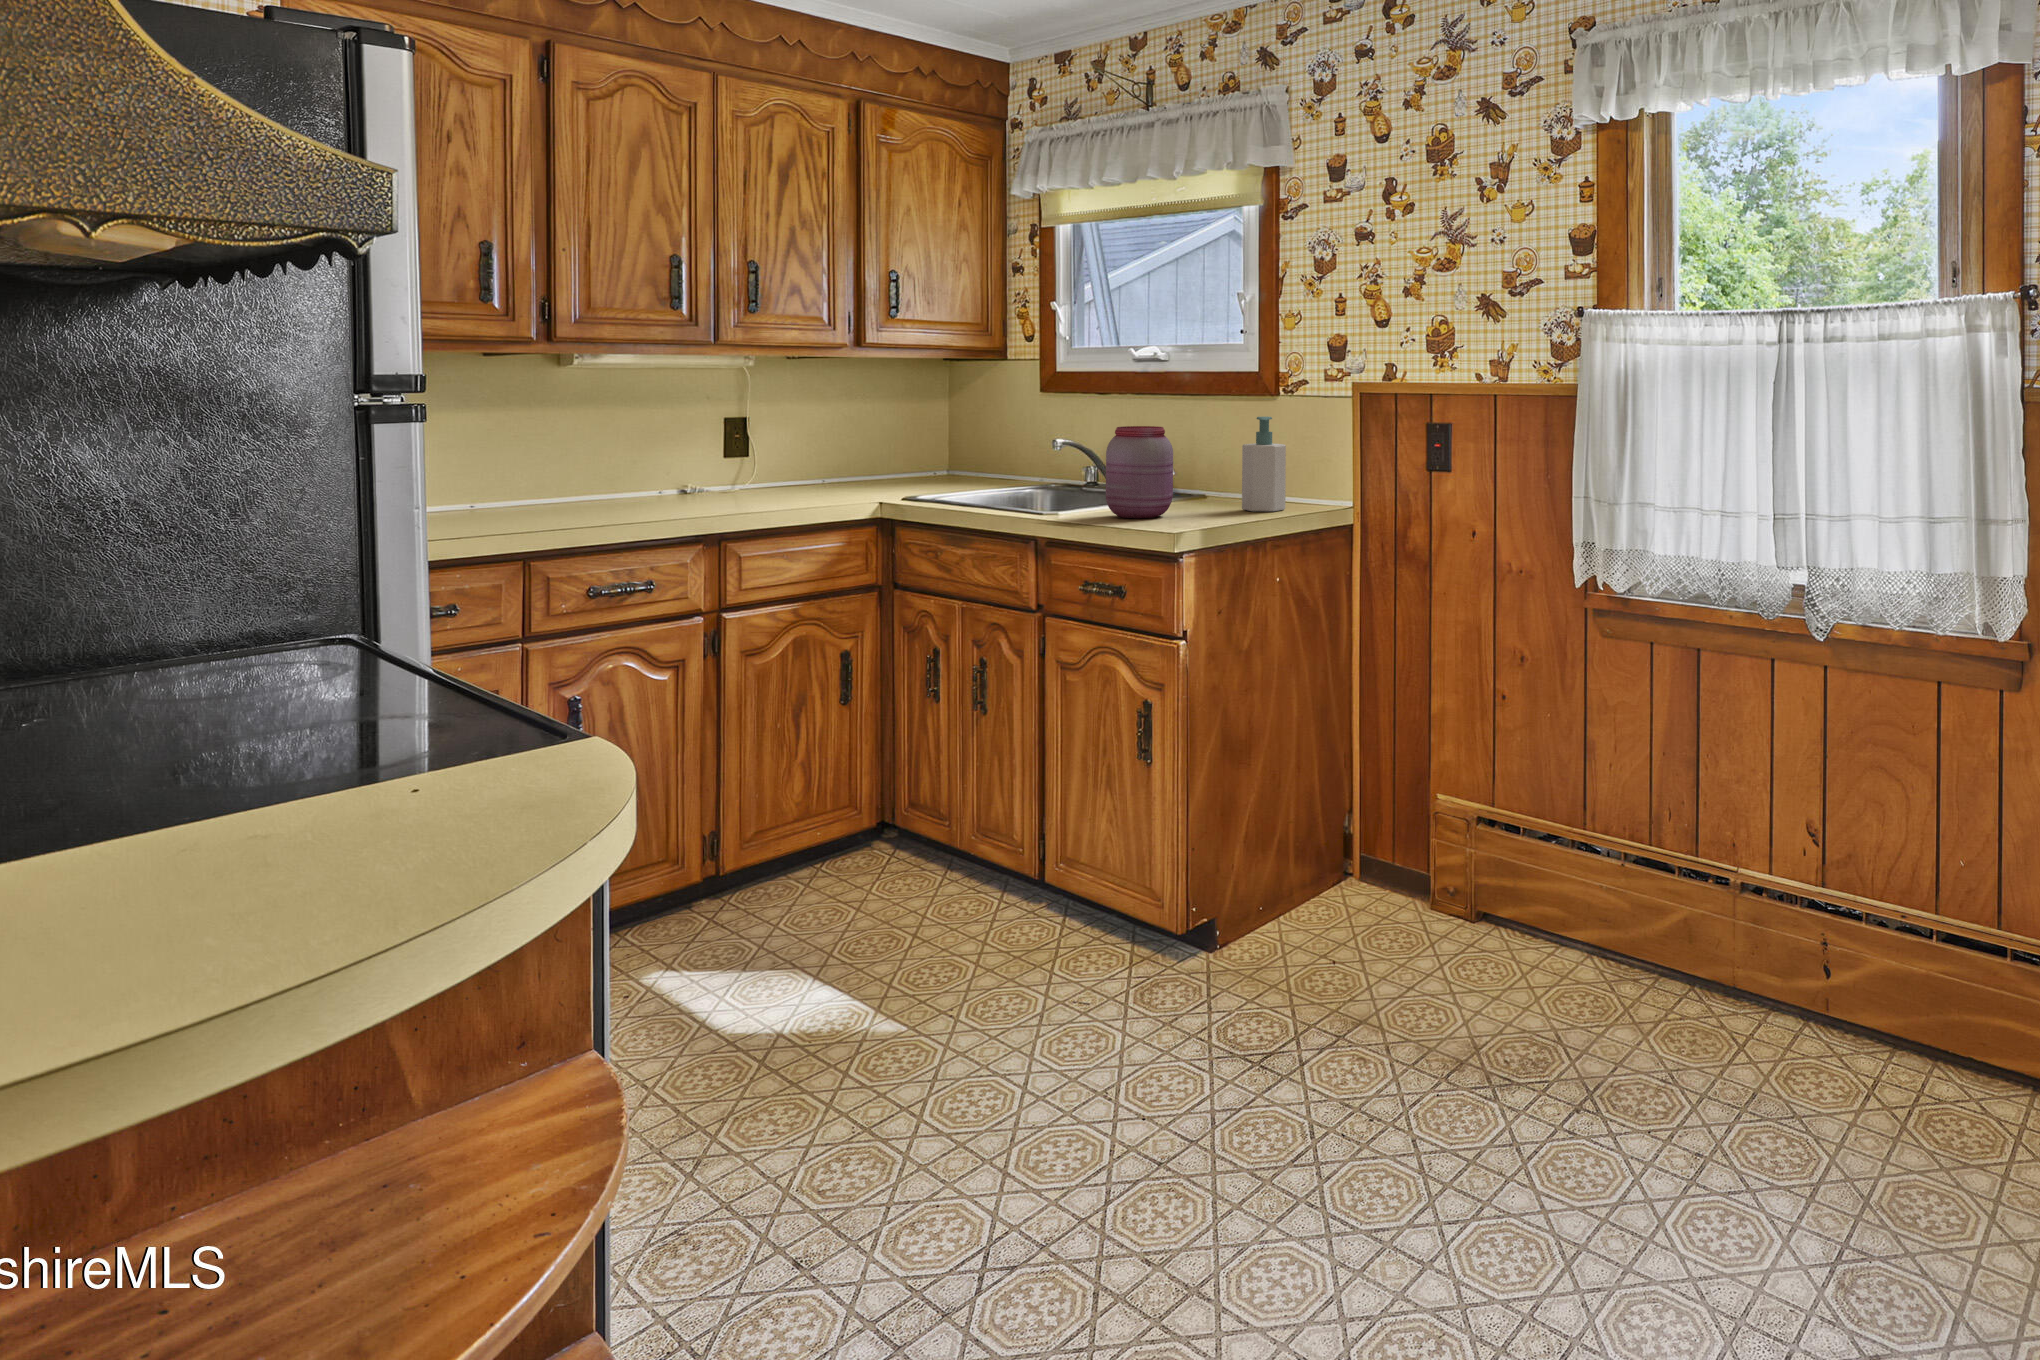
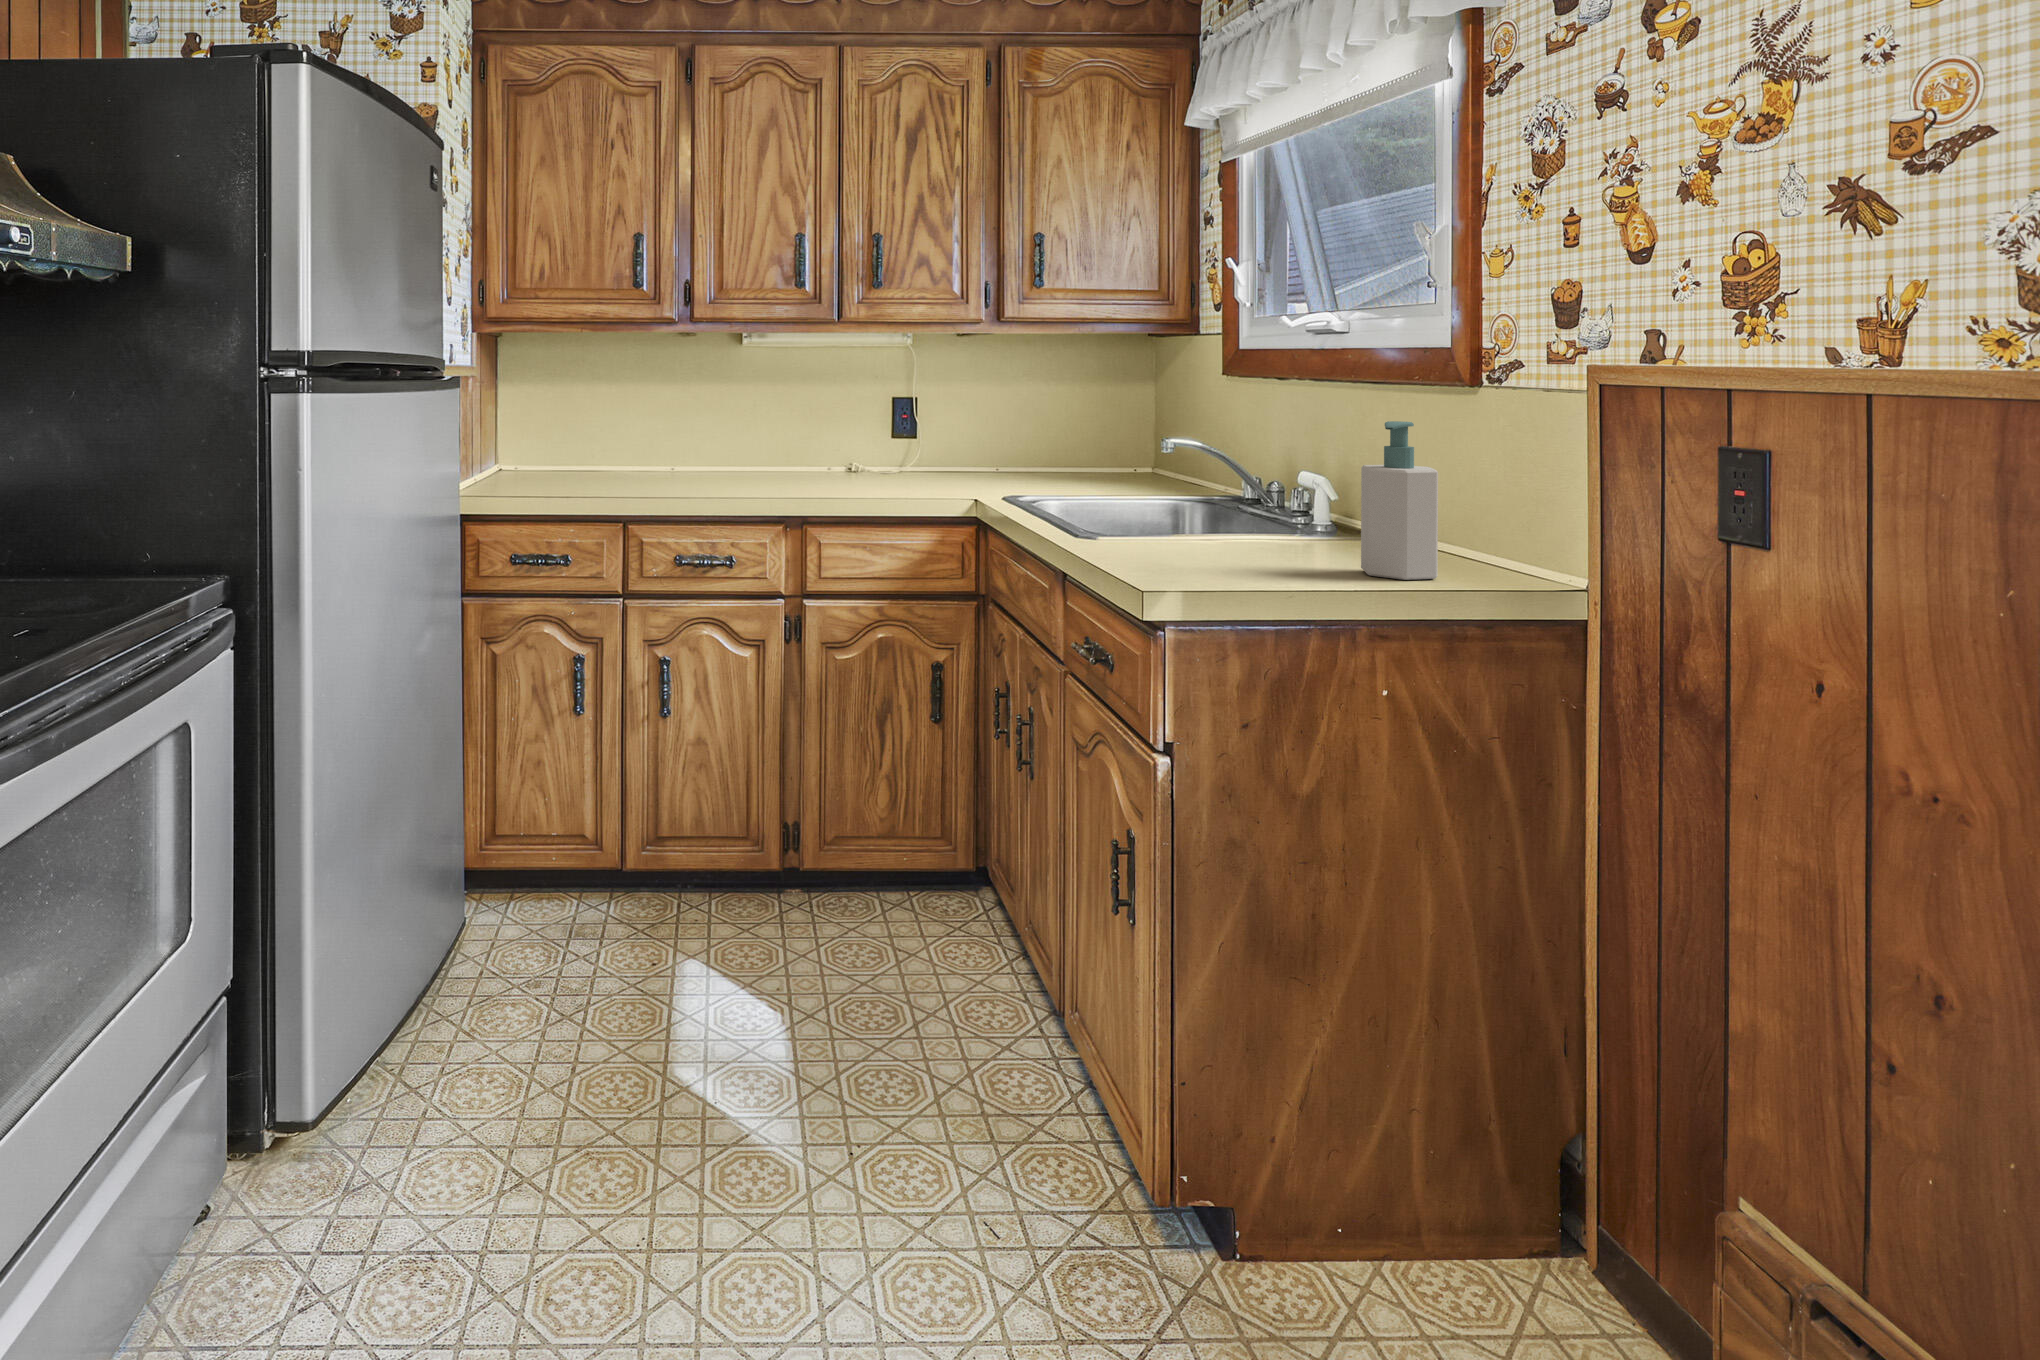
jar: present [1106,426,1173,518] -> none [1123,429,1225,566]

